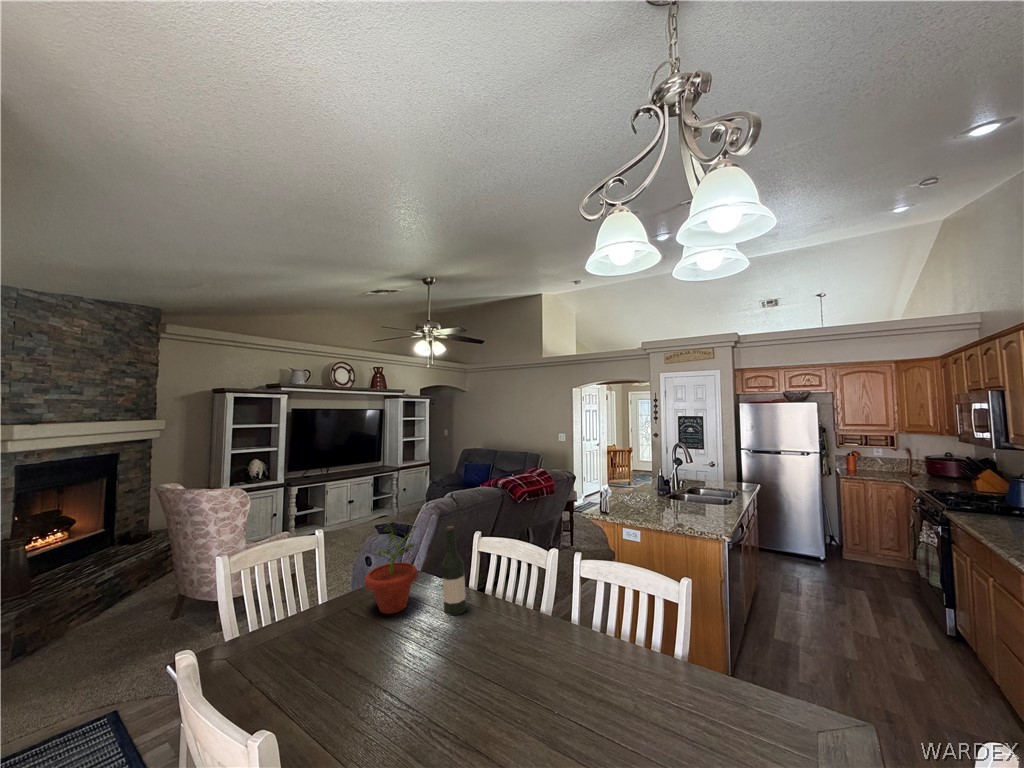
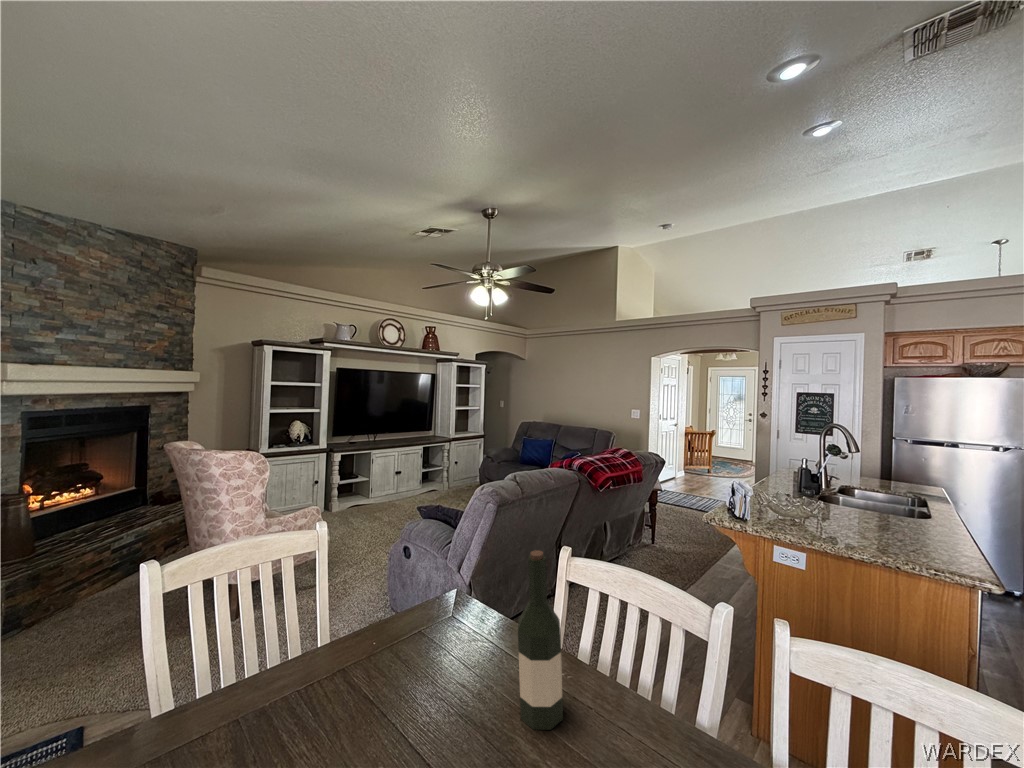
potted plant: present [365,523,418,614] -> none [373,531,476,706]

